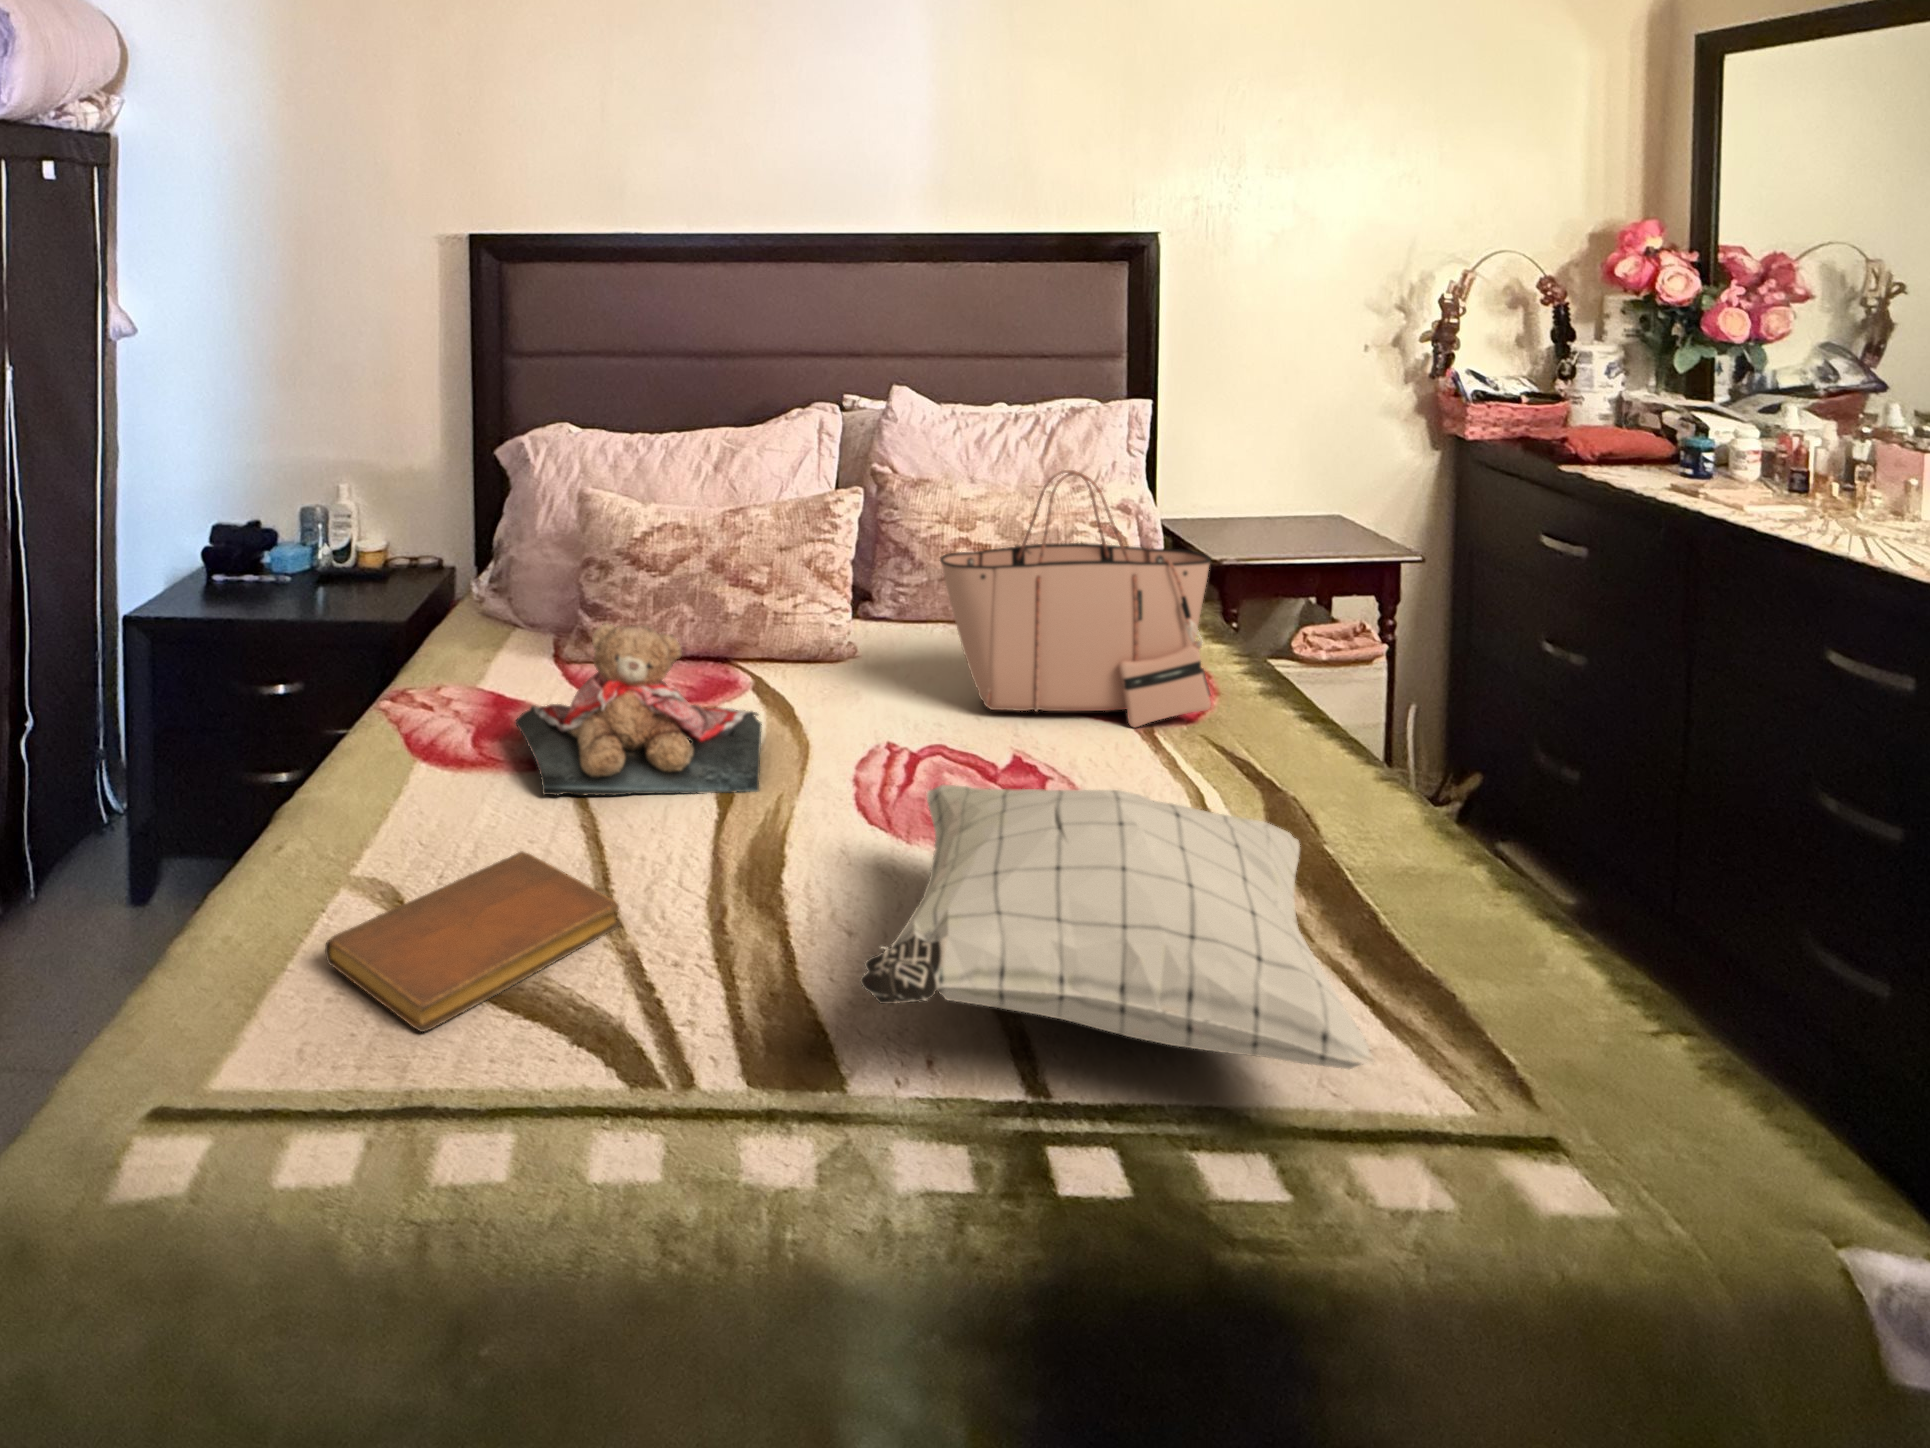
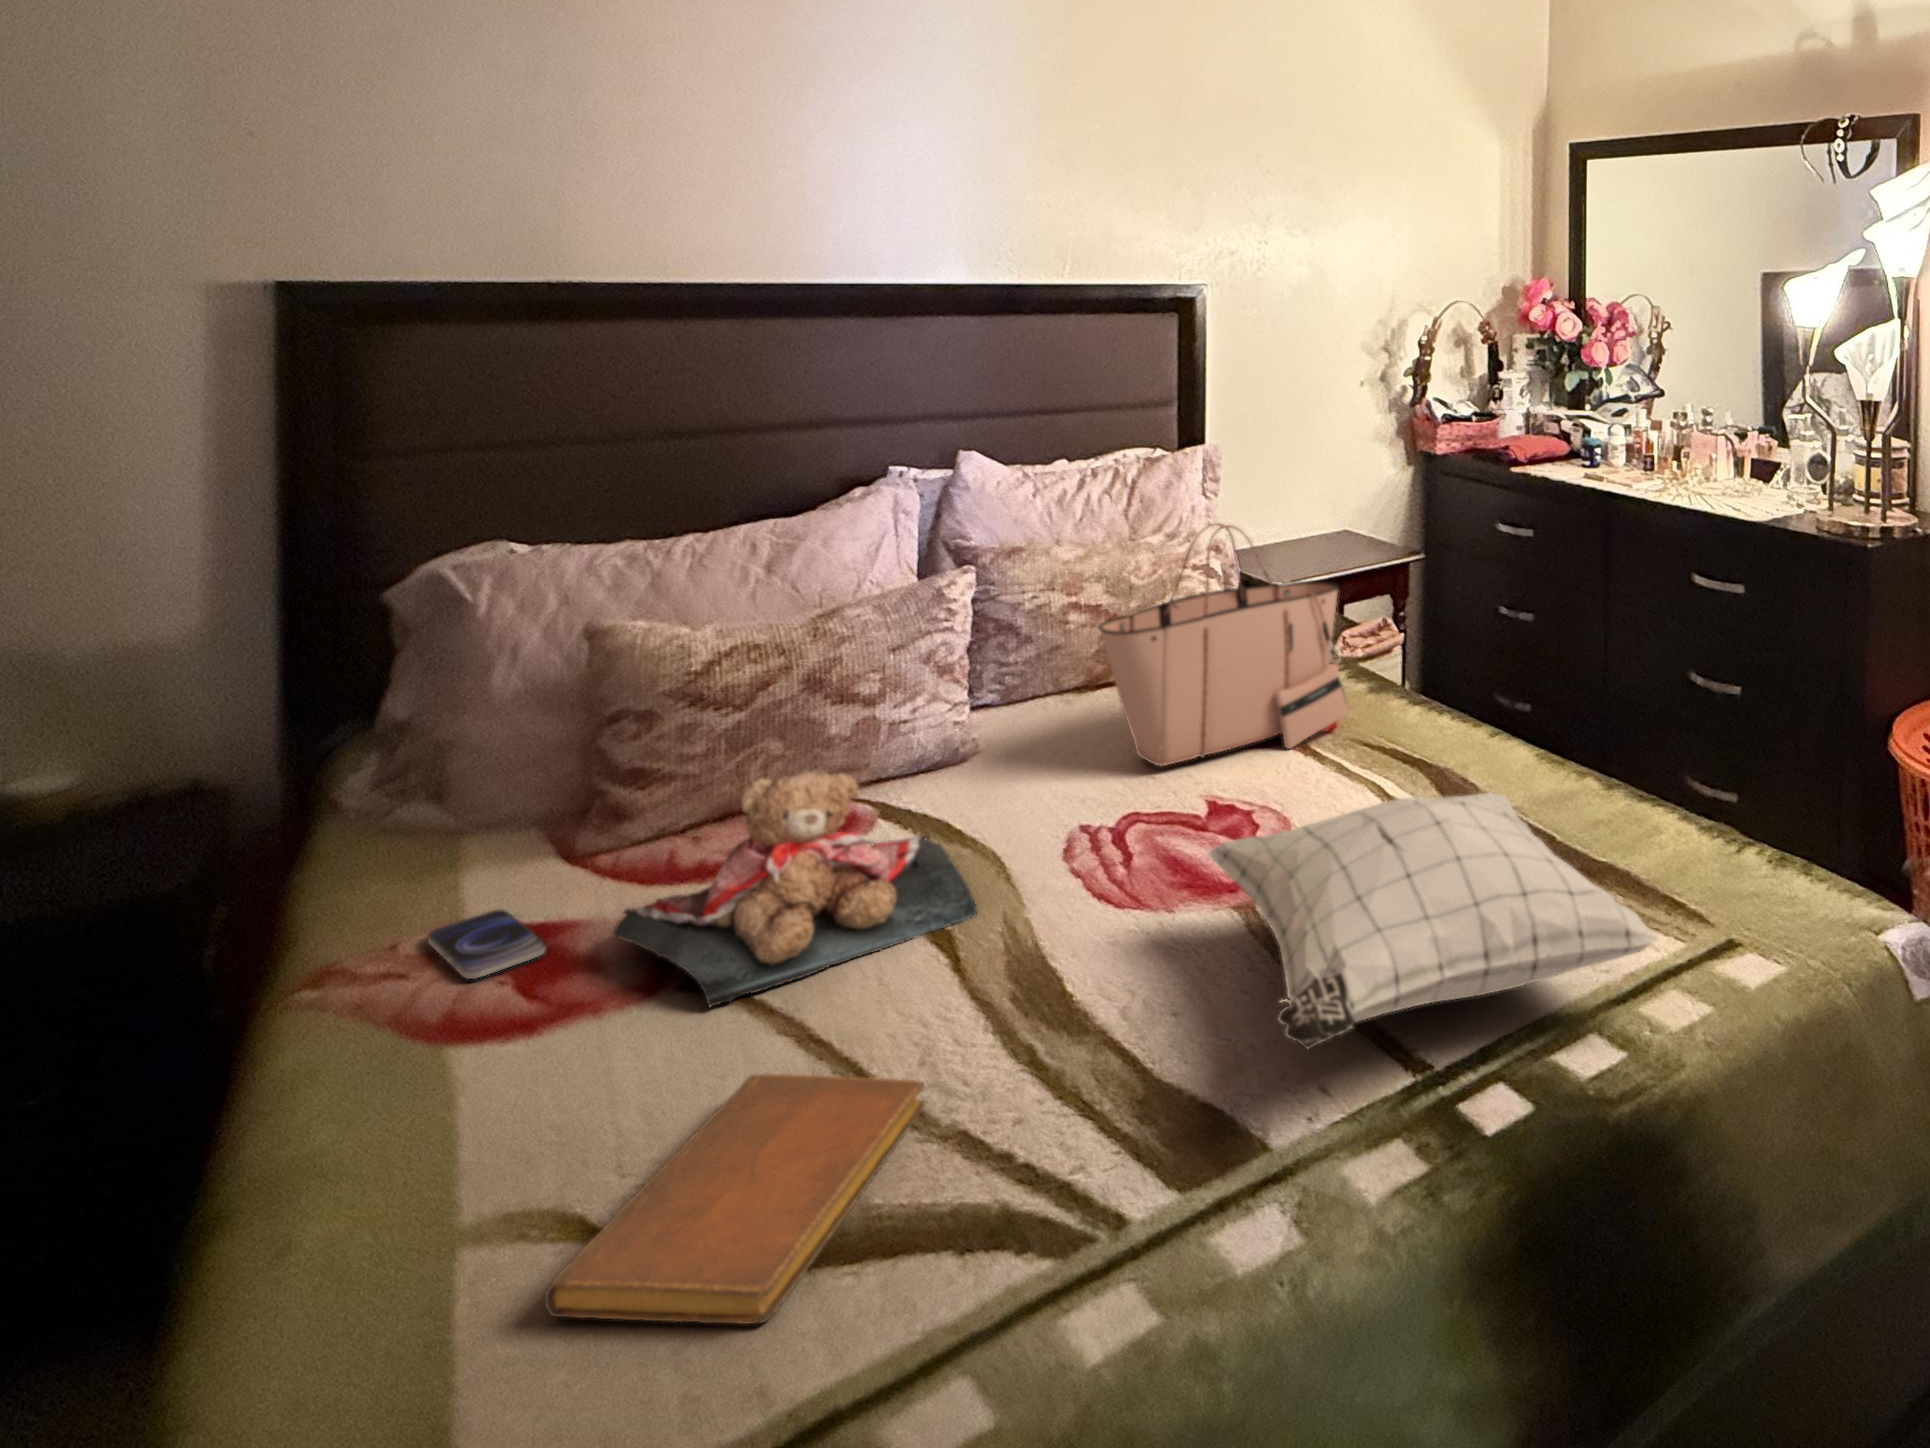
smartphone: none [437,685,488,727] -> present [428,909,545,979]

